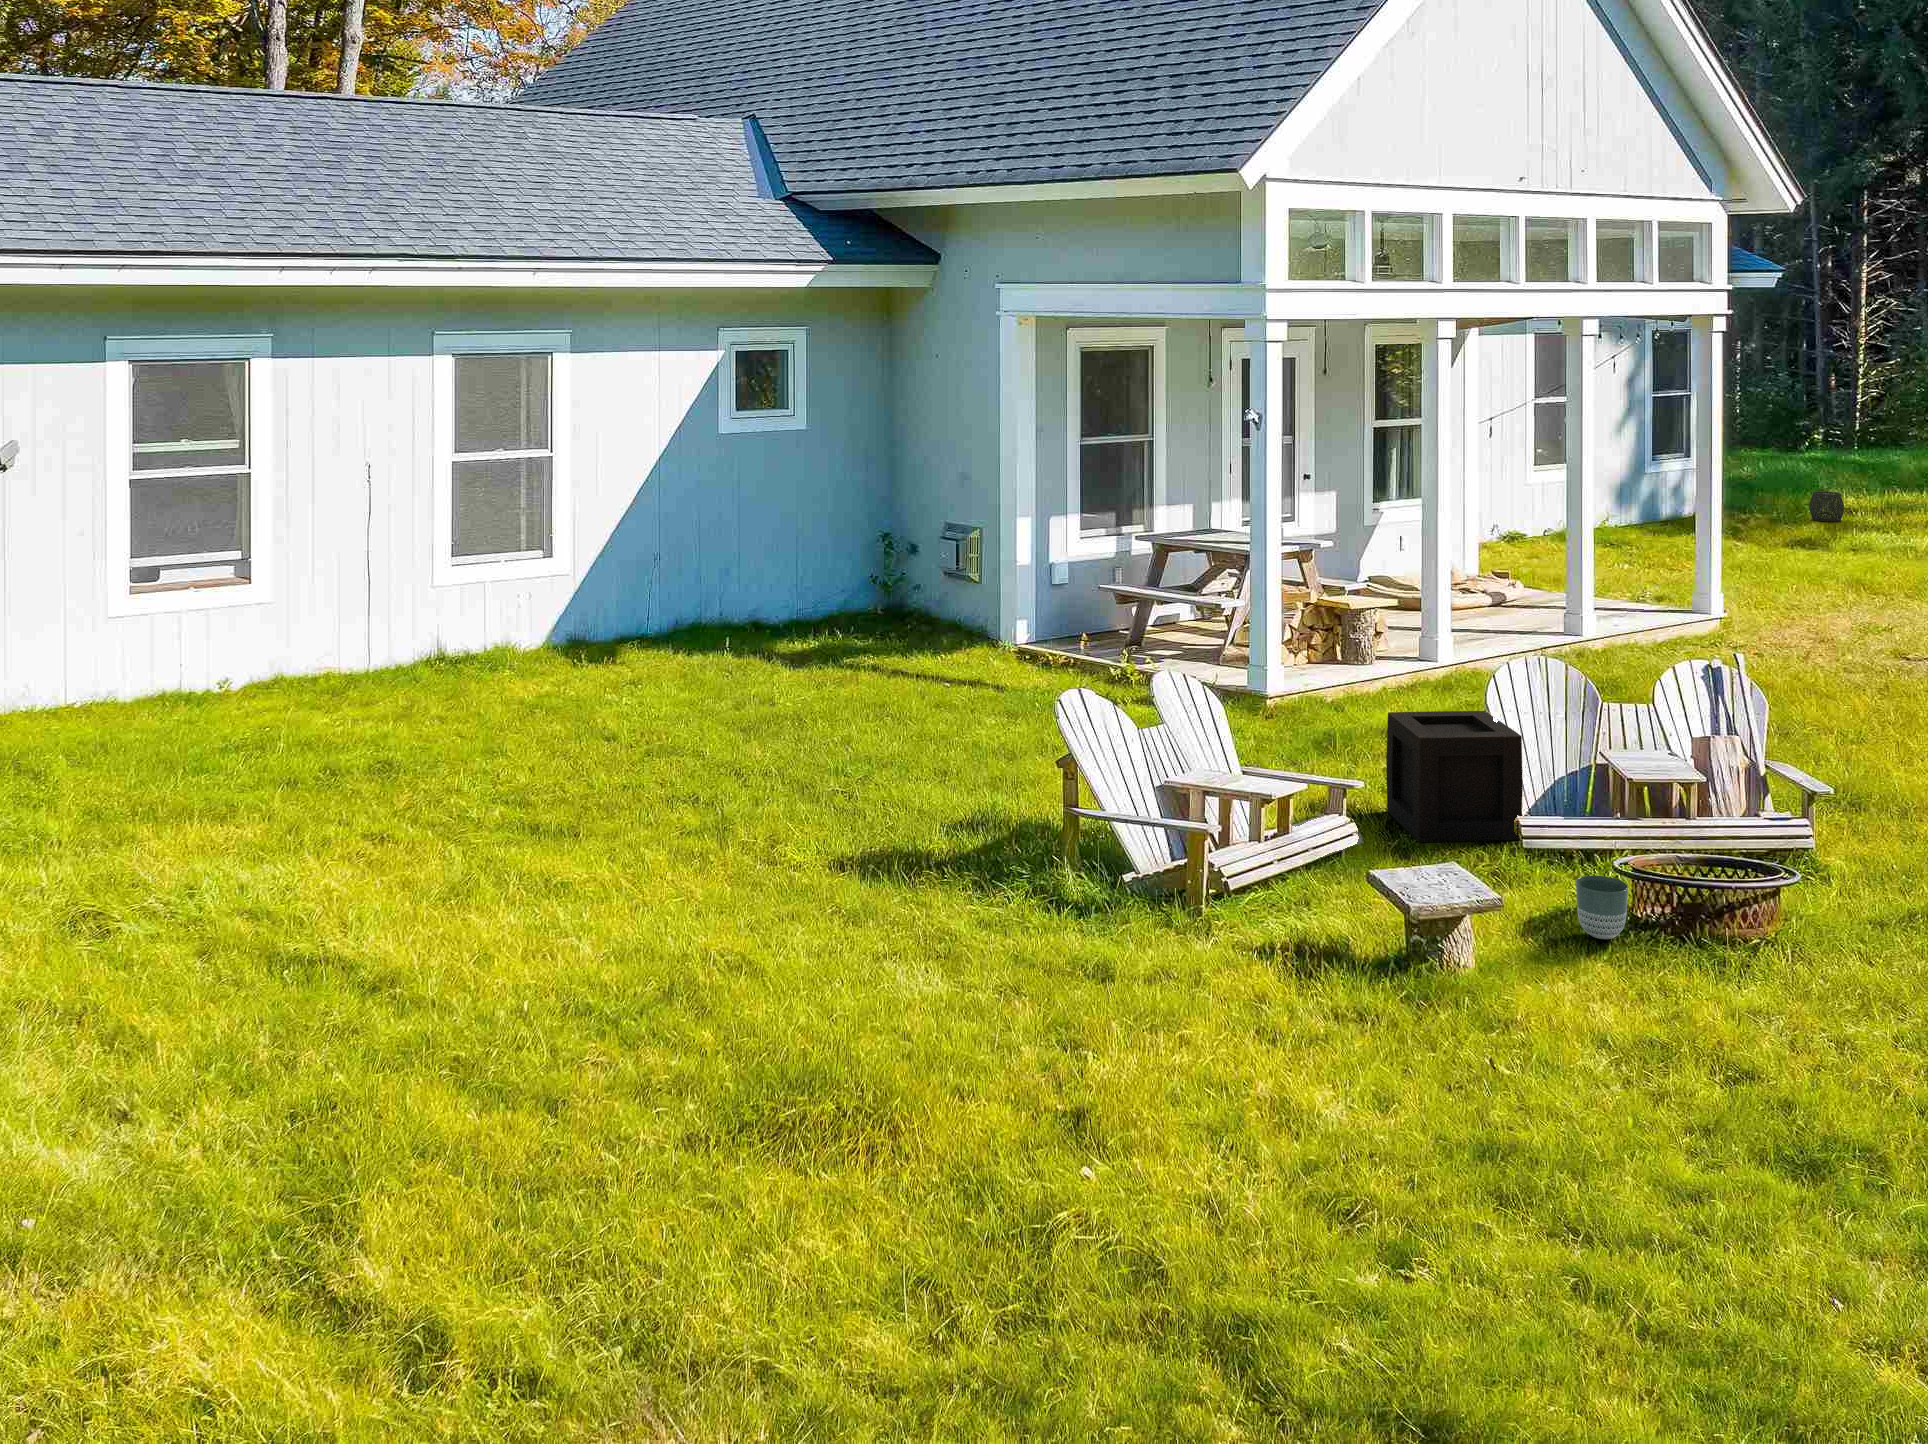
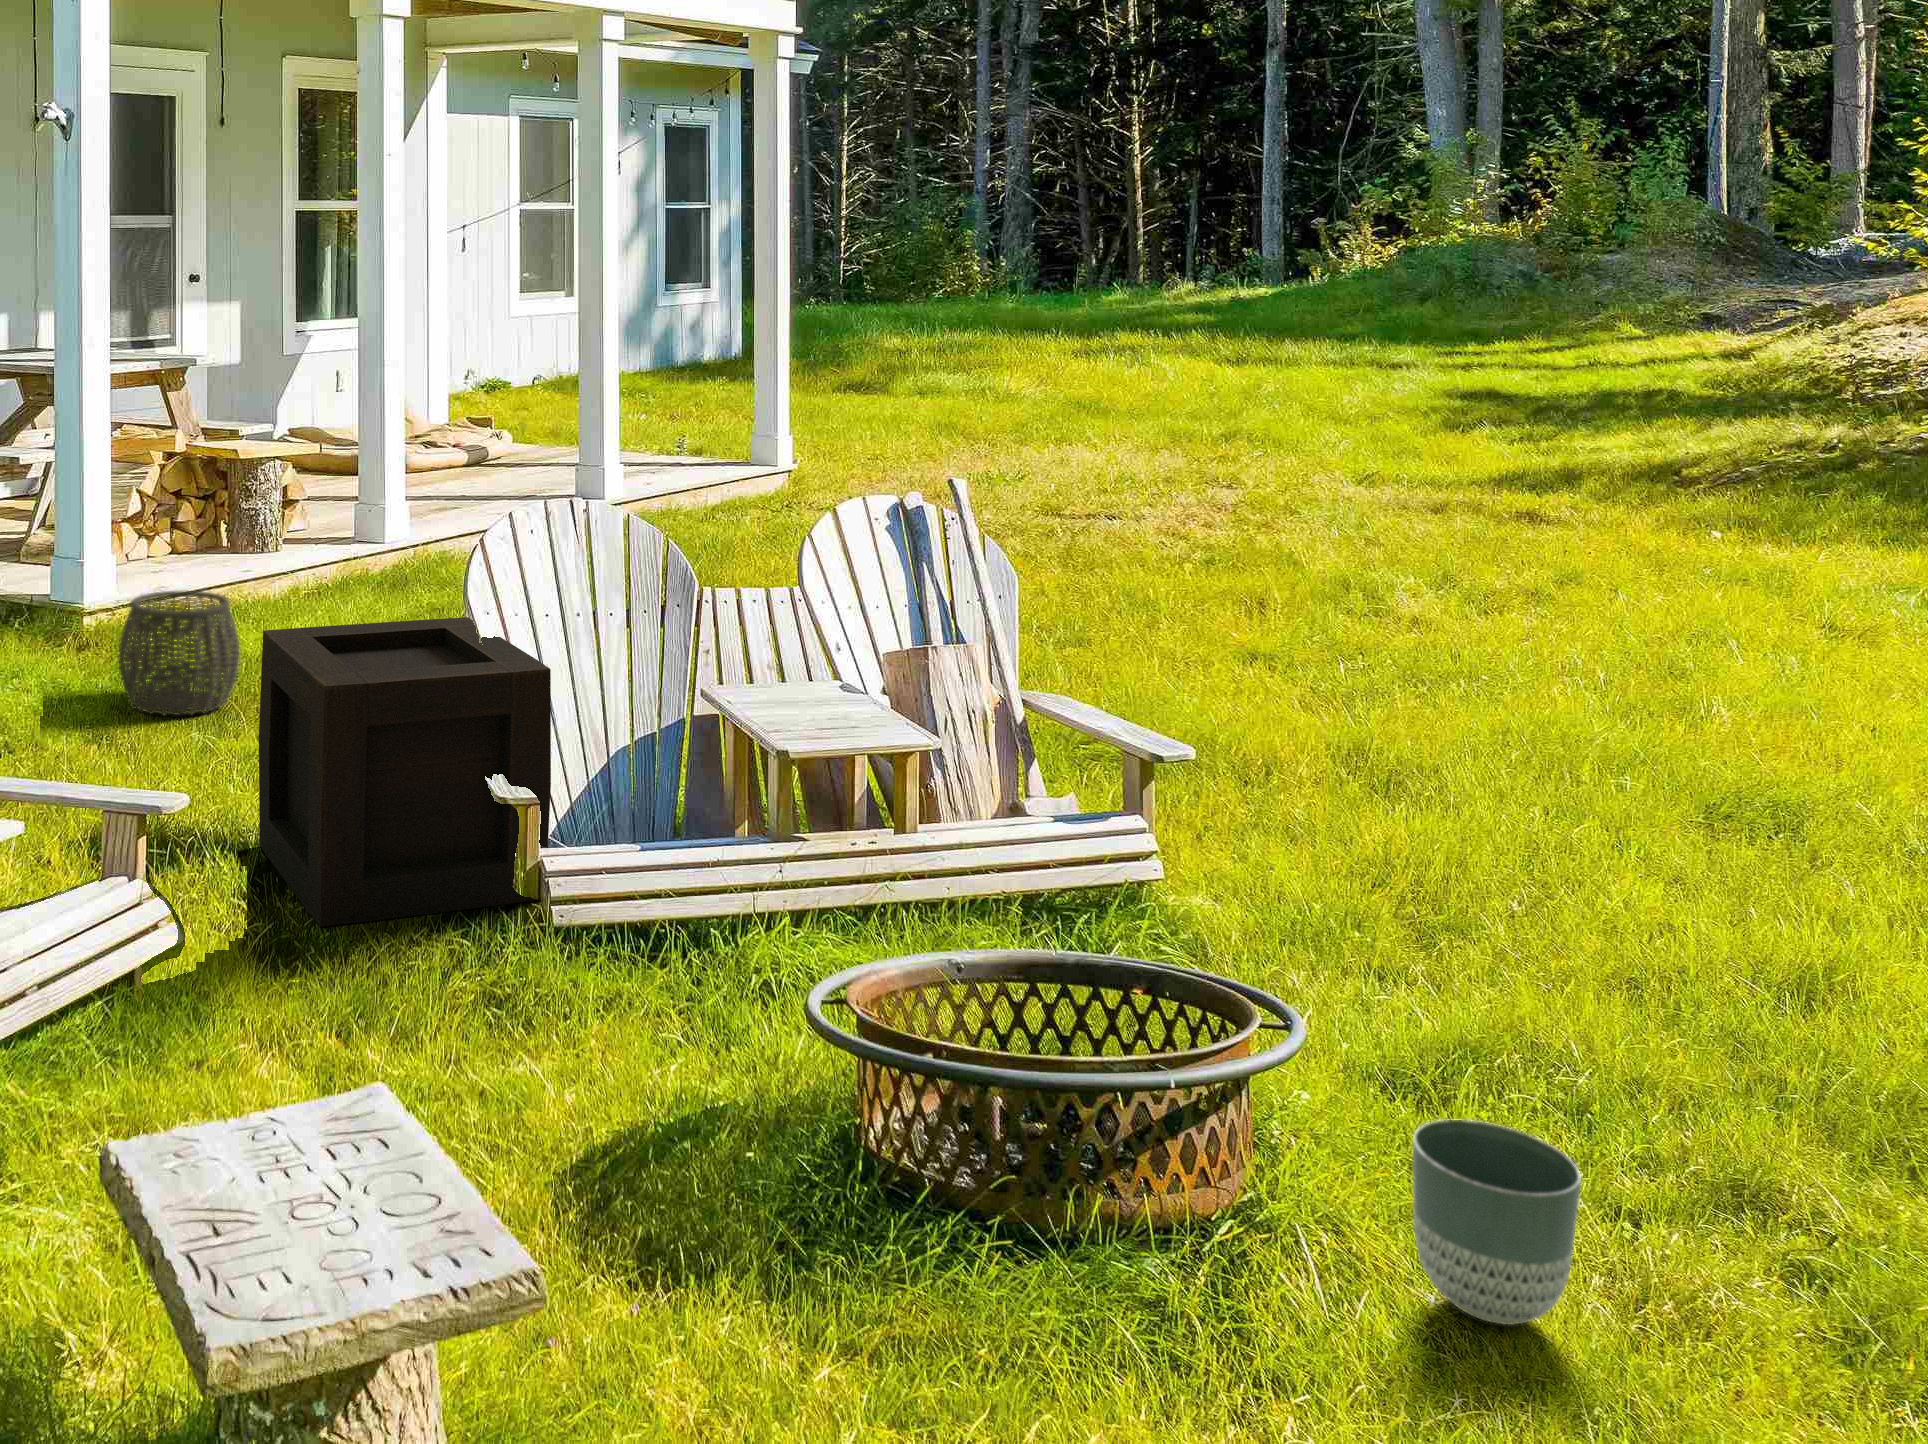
woven basket: present [1809,491,1844,522] -> present [118,591,240,715]
planter: present [1576,876,1628,939] -> present [1413,1119,1581,1325]

